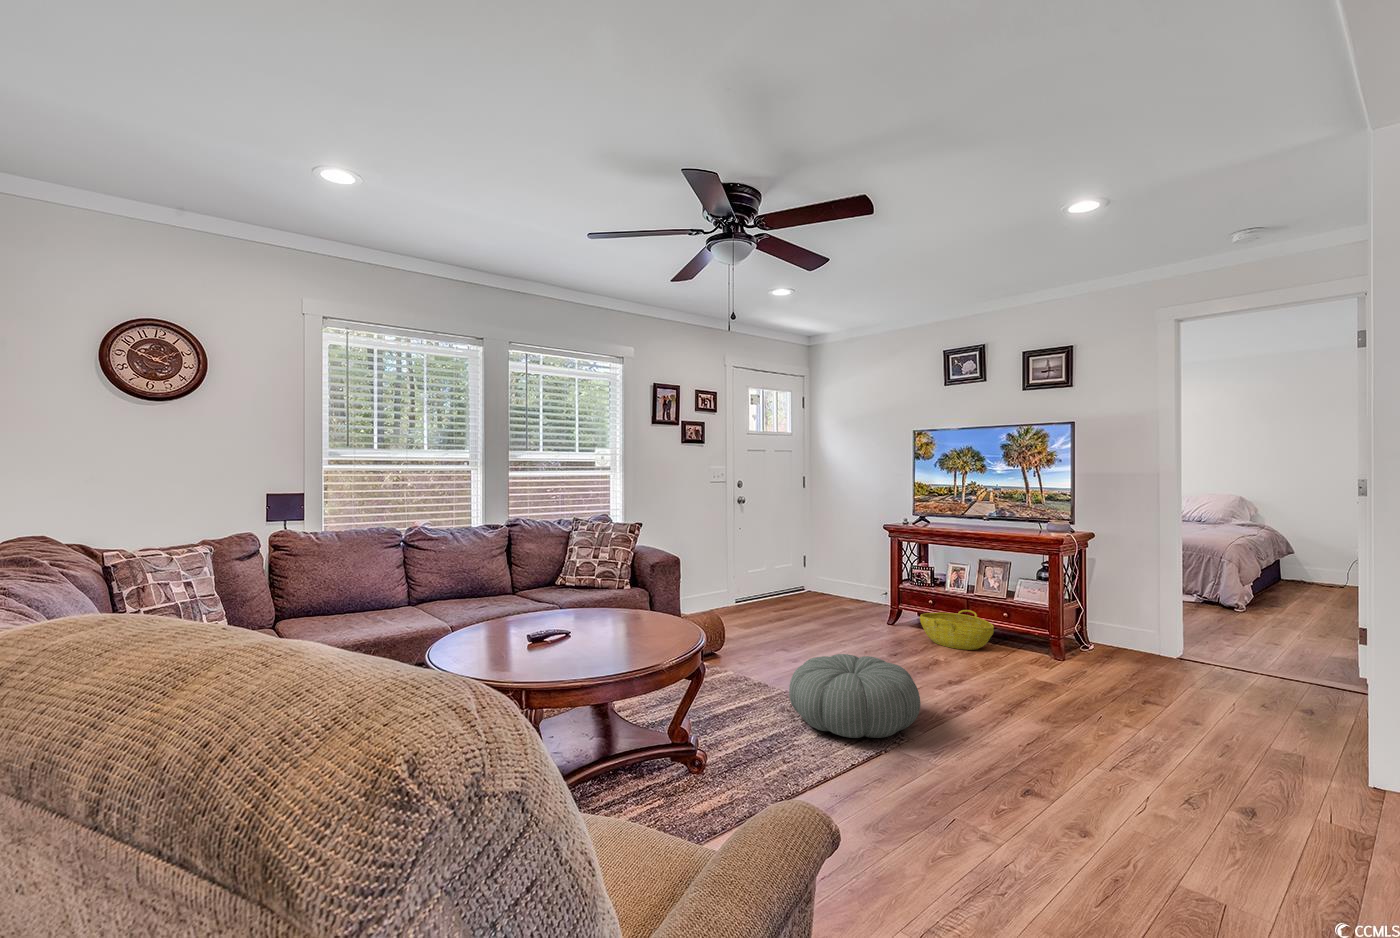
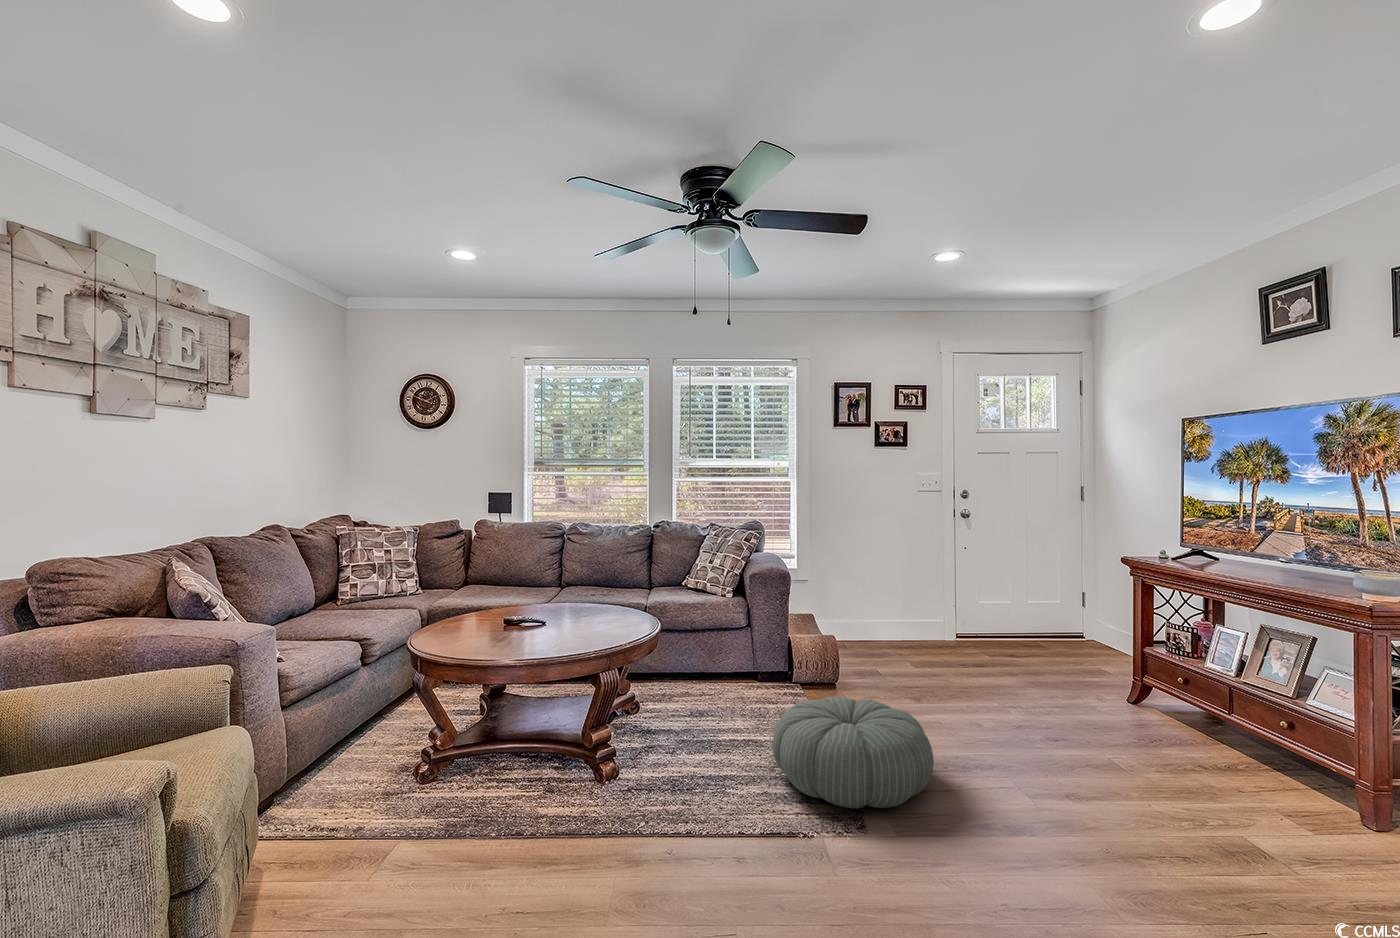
basket: present [920,610,994,650] -> none [1127,688,1238,757]

